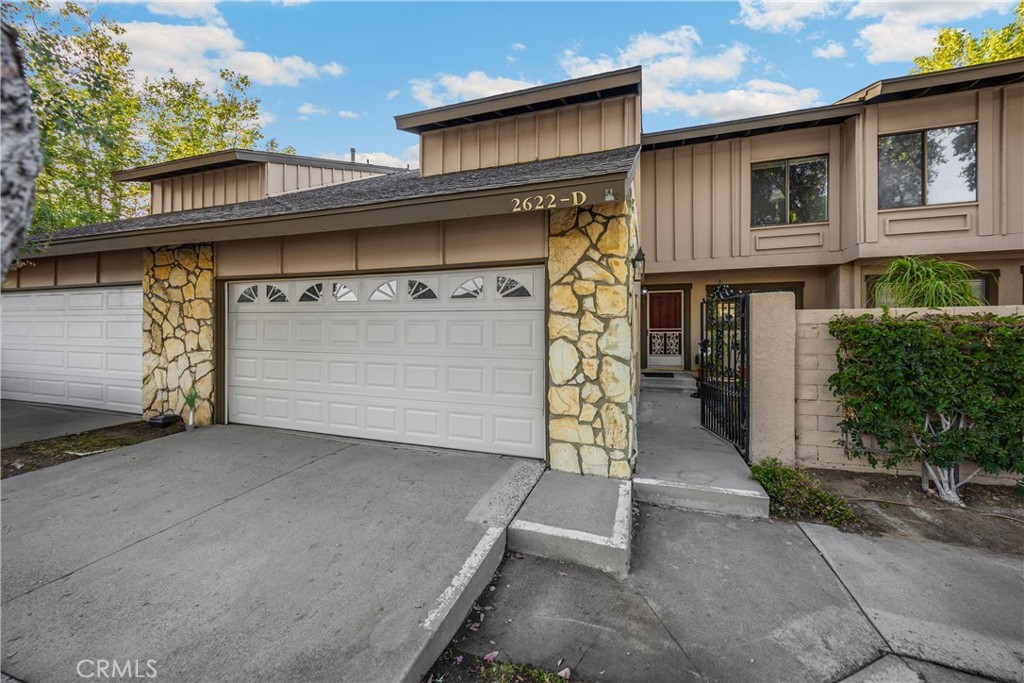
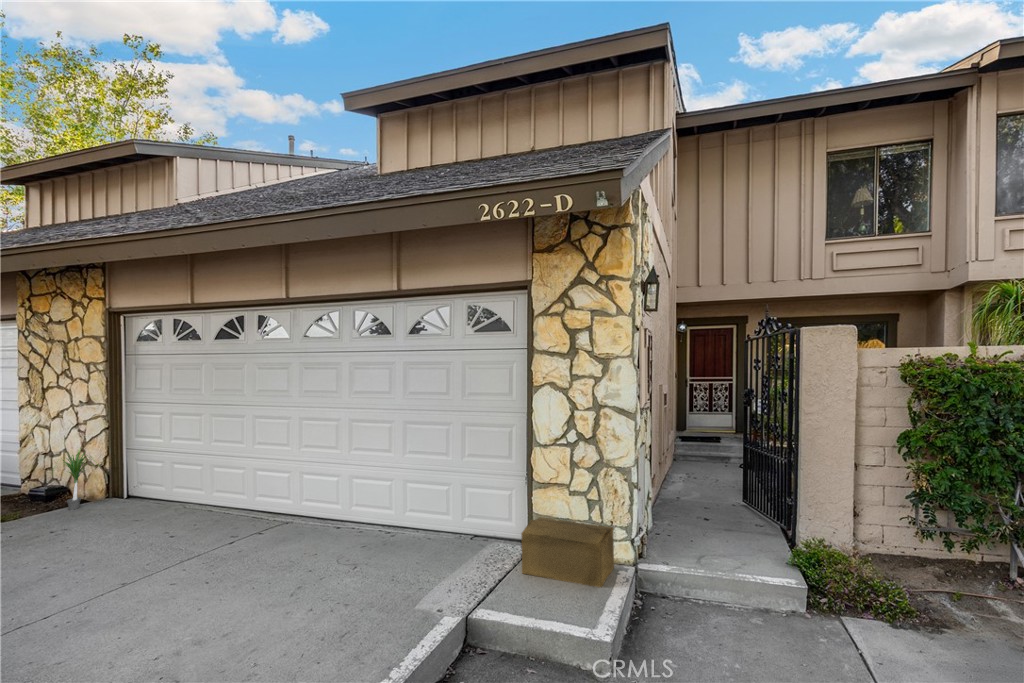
cardboard box: none [538,440,609,489] -> present [522,517,614,587]

